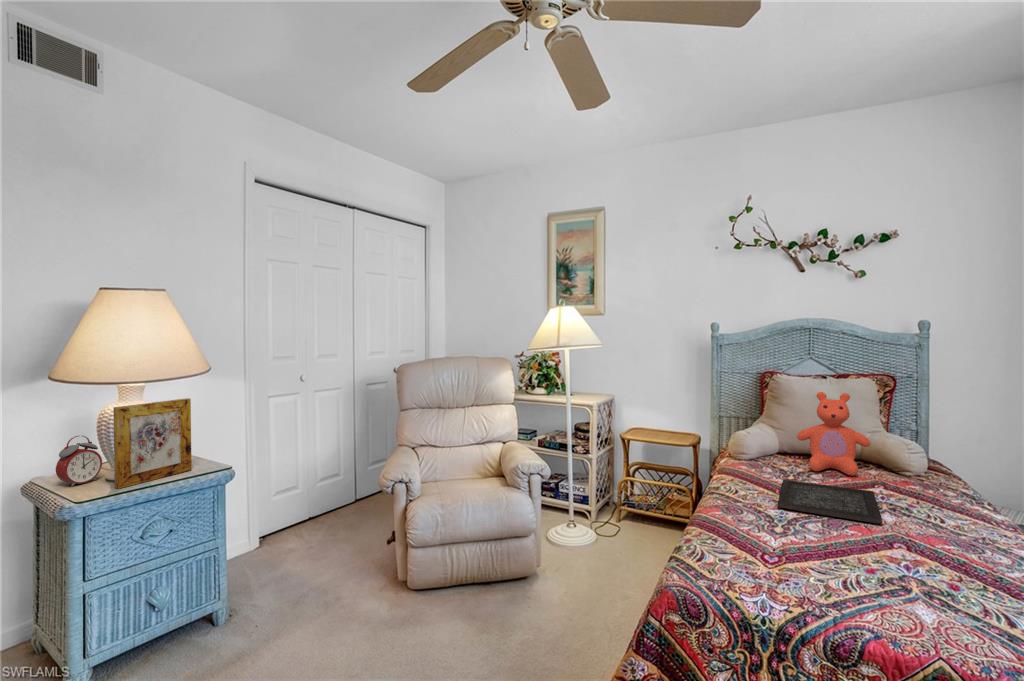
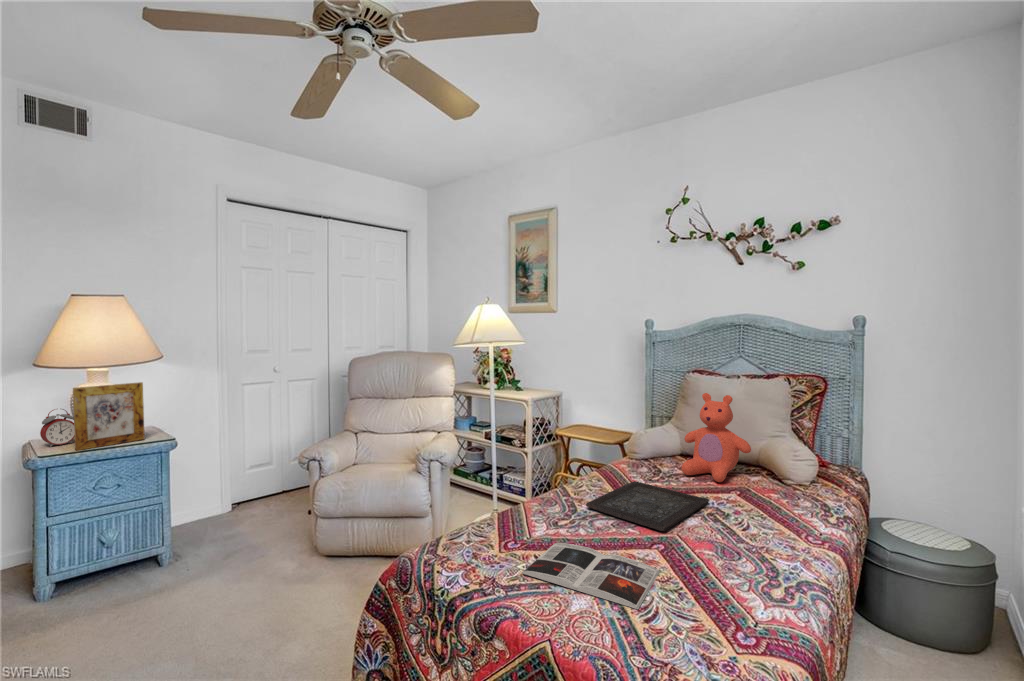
magazine: none [806,543,974,597] -> present [522,543,659,609]

